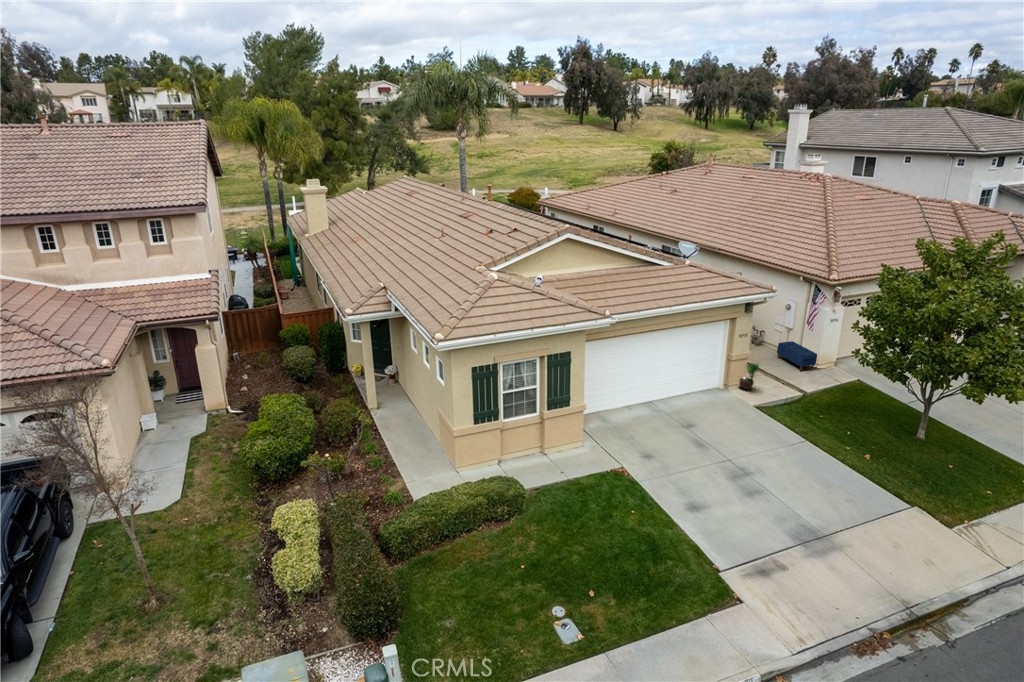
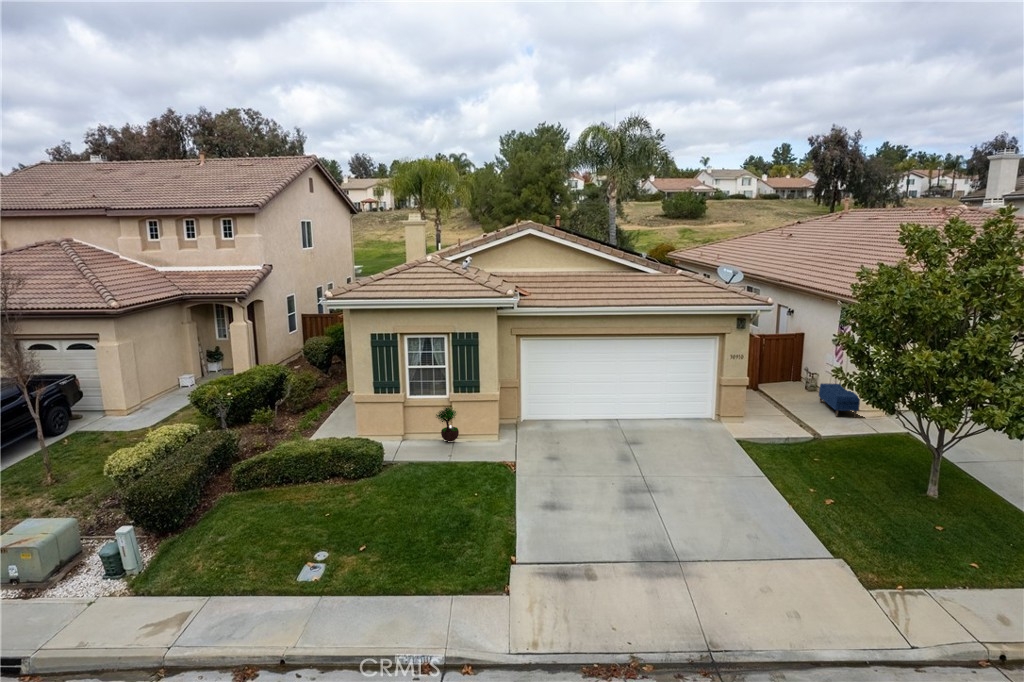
potted tree: present [739,363,759,389] -> present [436,406,459,442]

